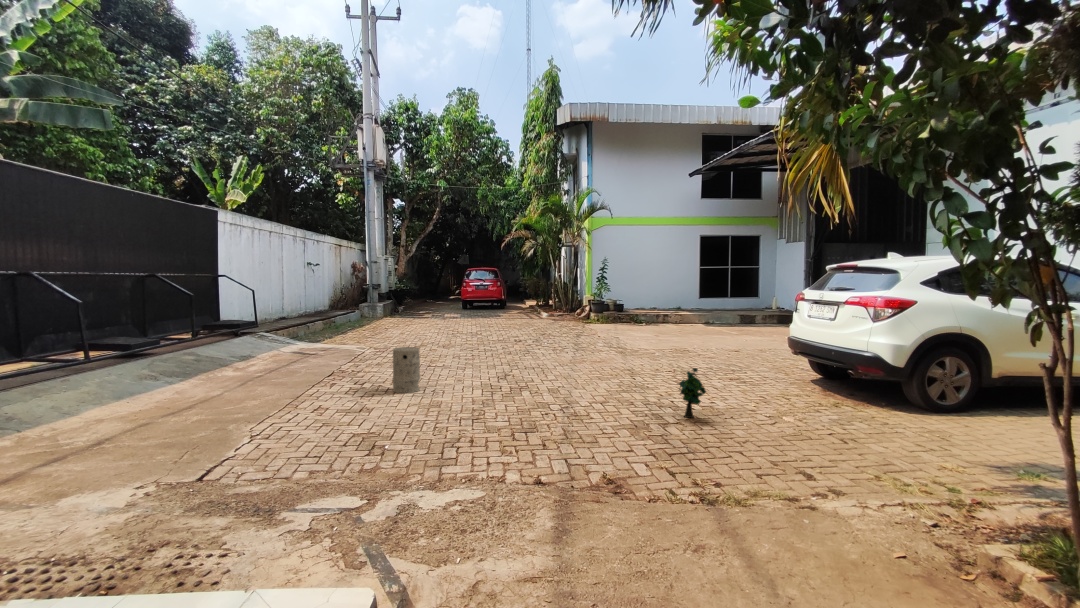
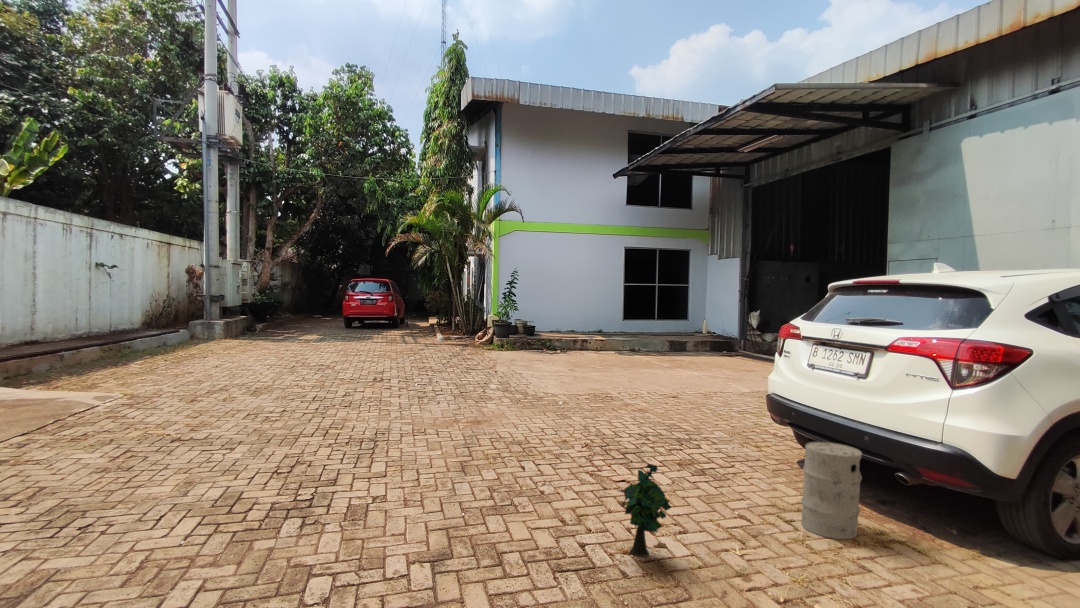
trash can: present [392,347,420,393] -> present [801,442,862,539]

